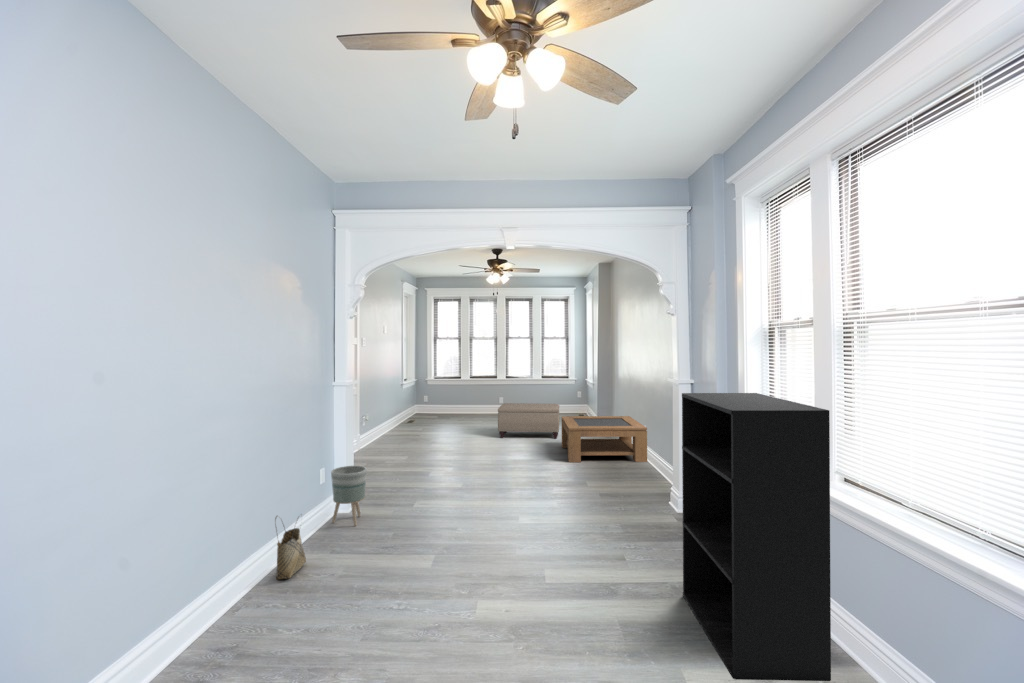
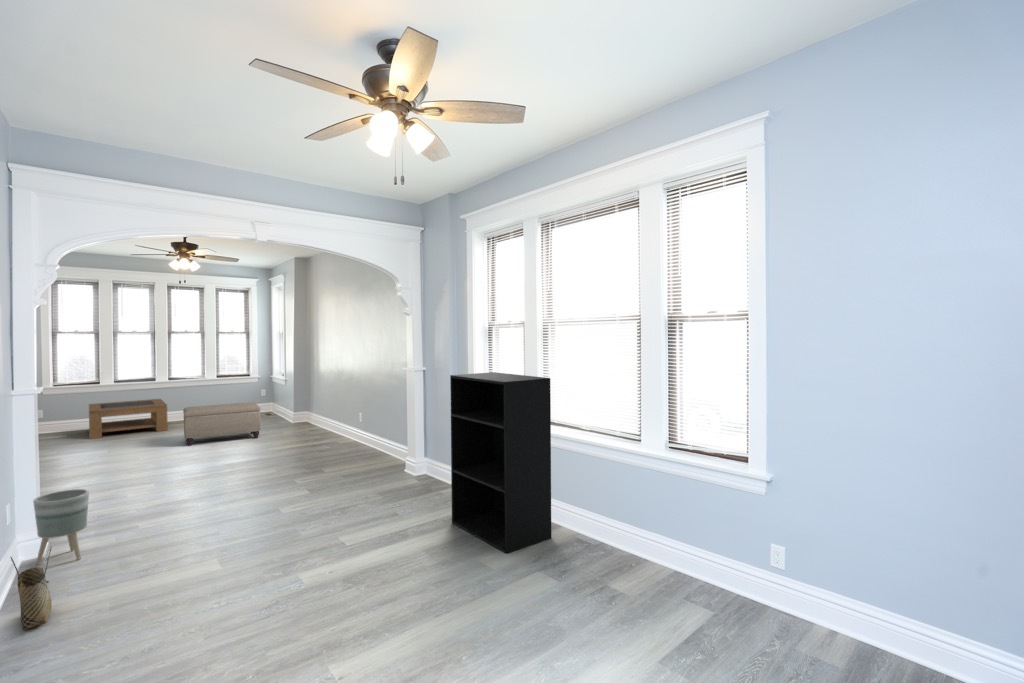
coffee table: present [562,416,647,462] -> present [89,399,168,439]

